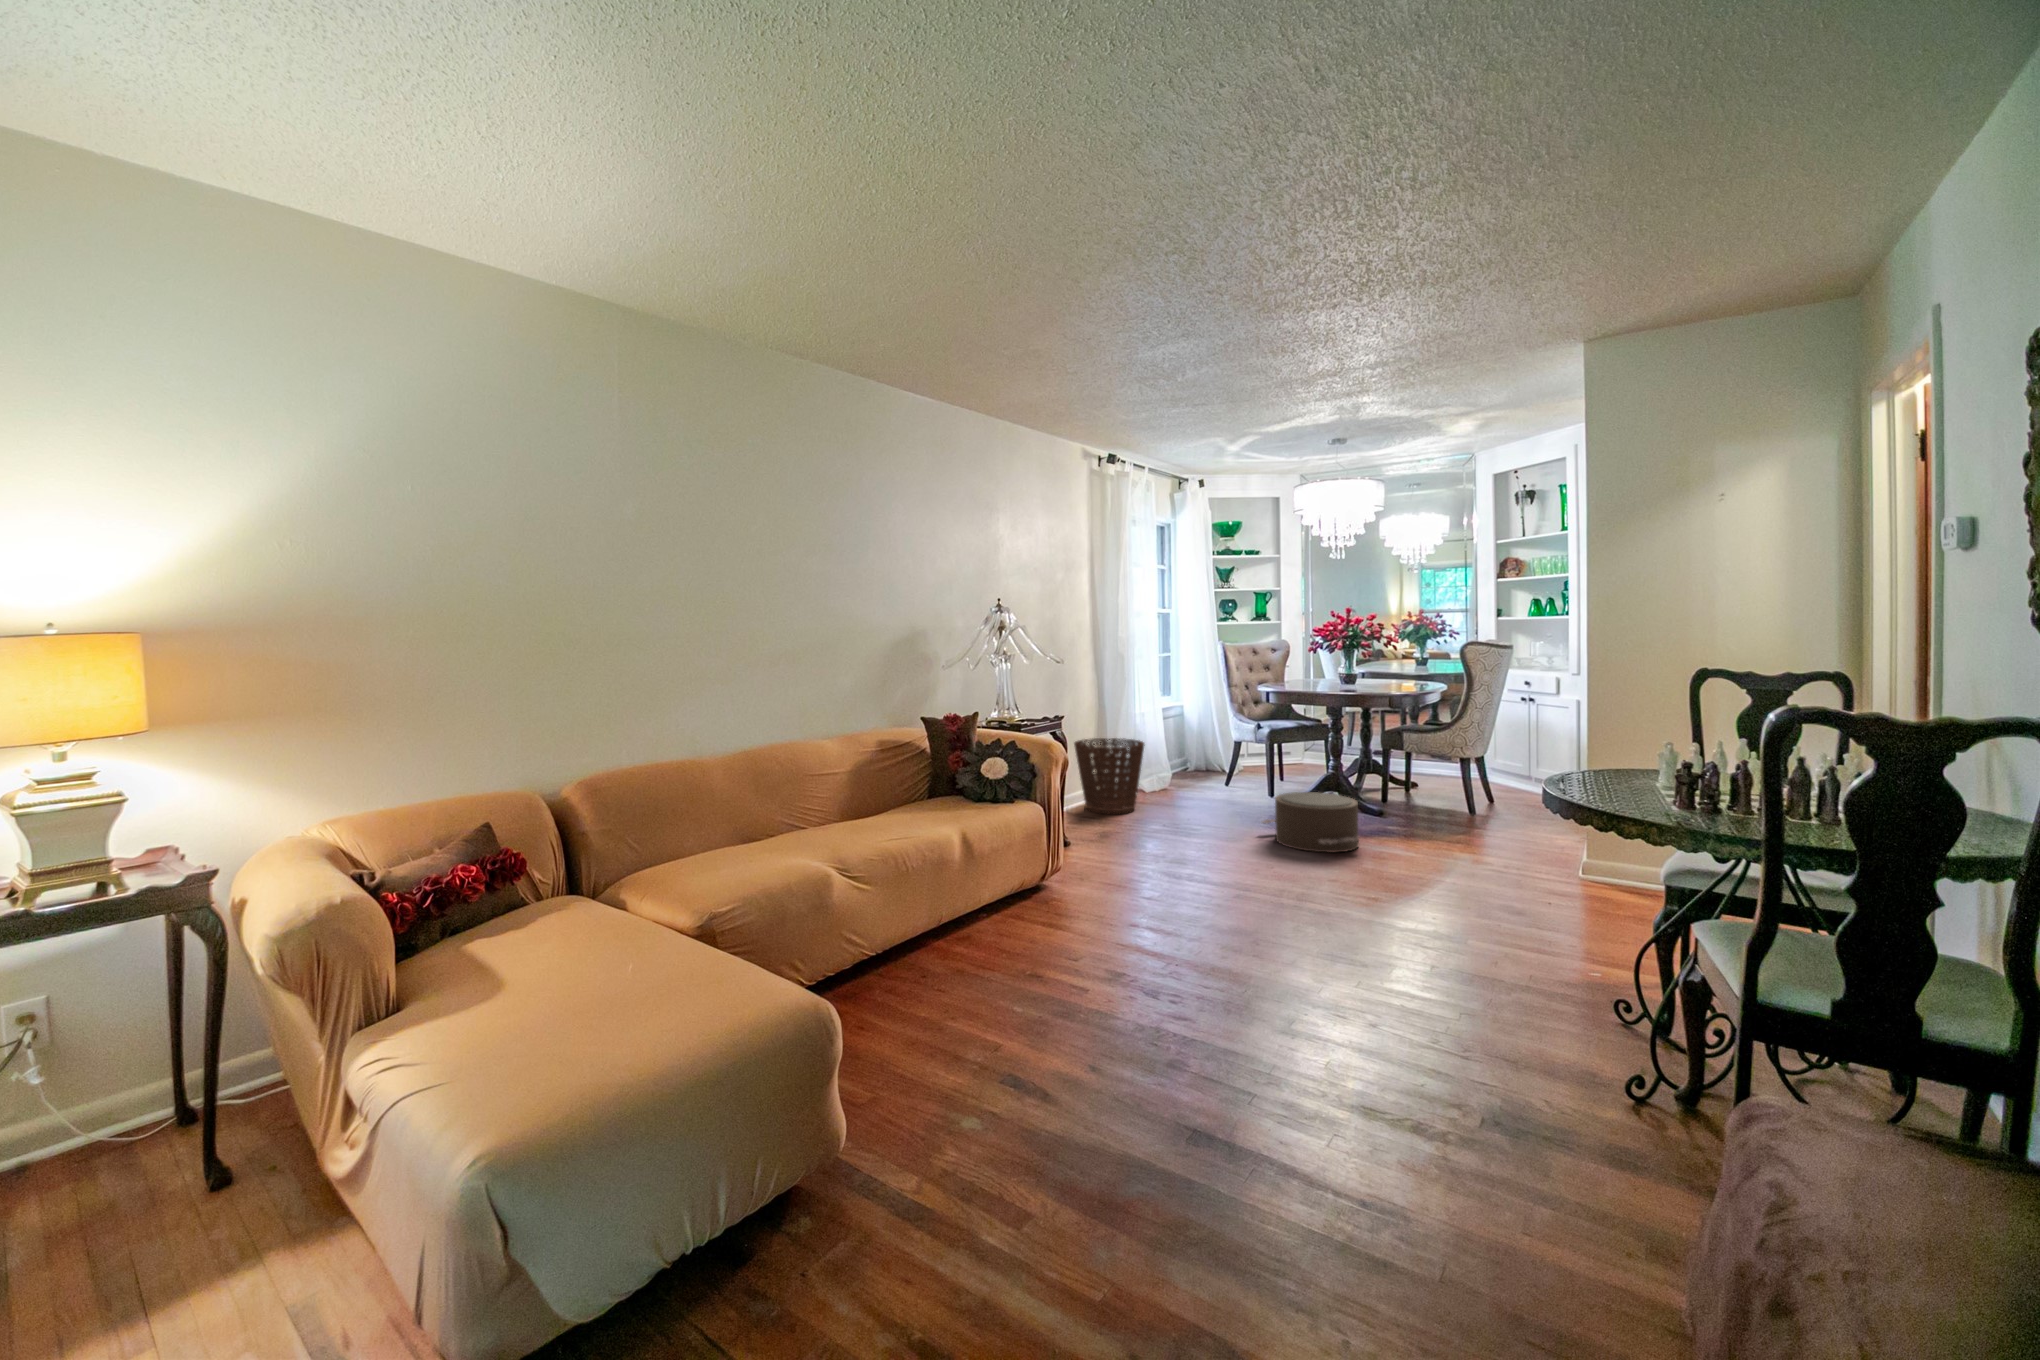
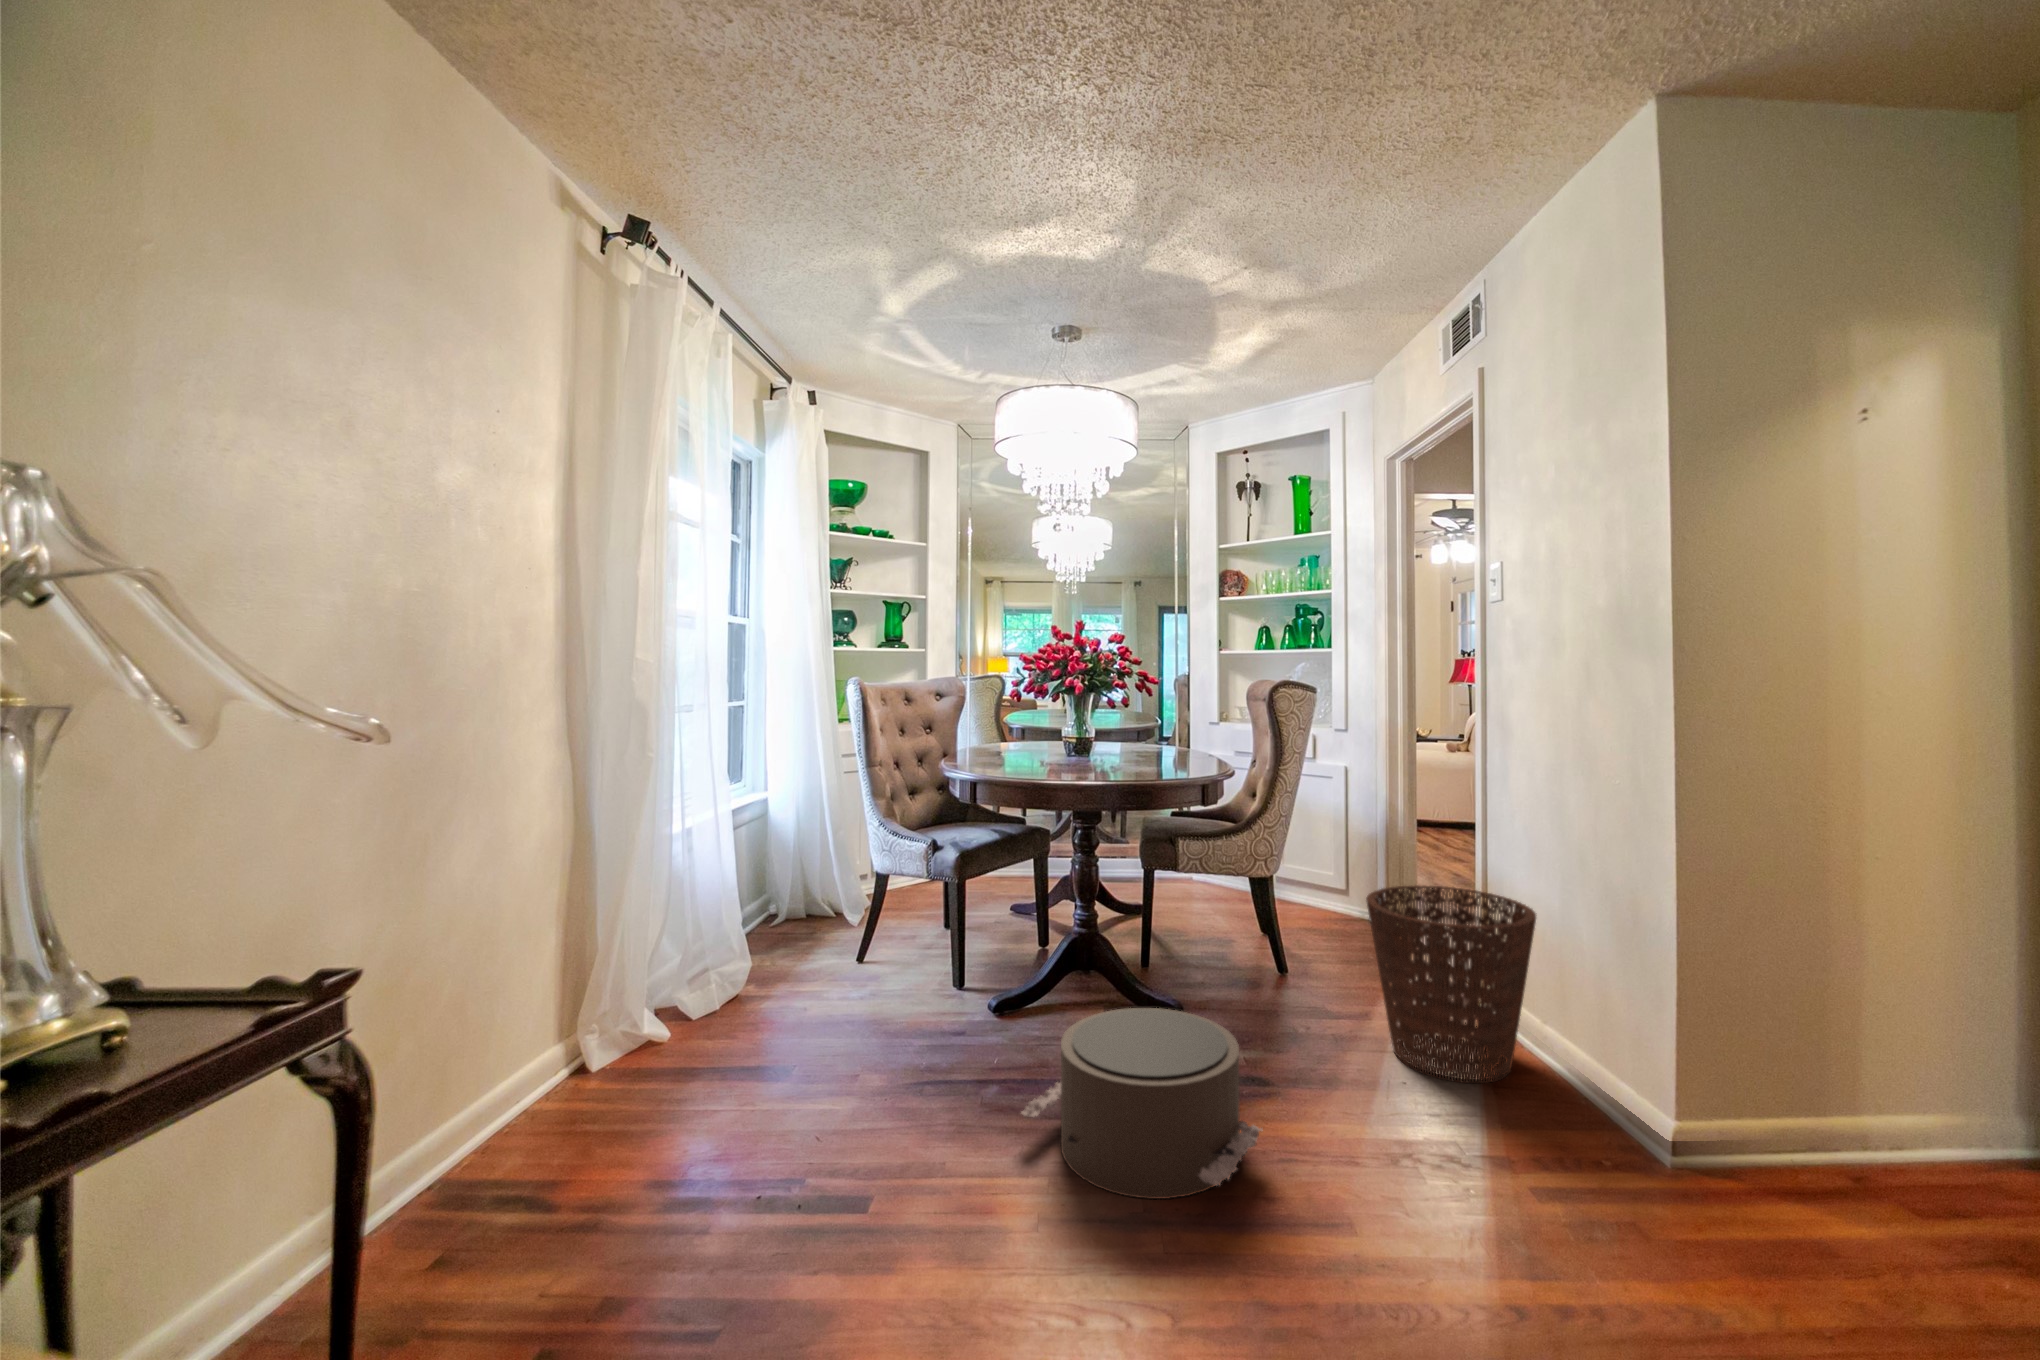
basket: present [1074,738,1145,814] -> present [1366,885,1536,1083]

